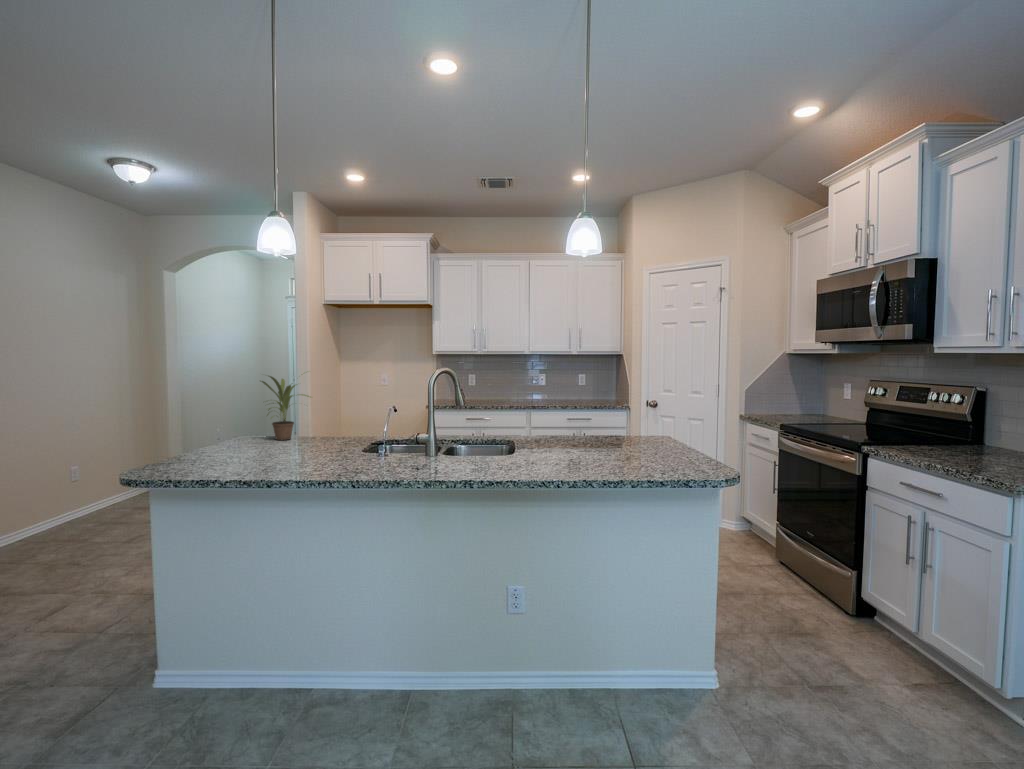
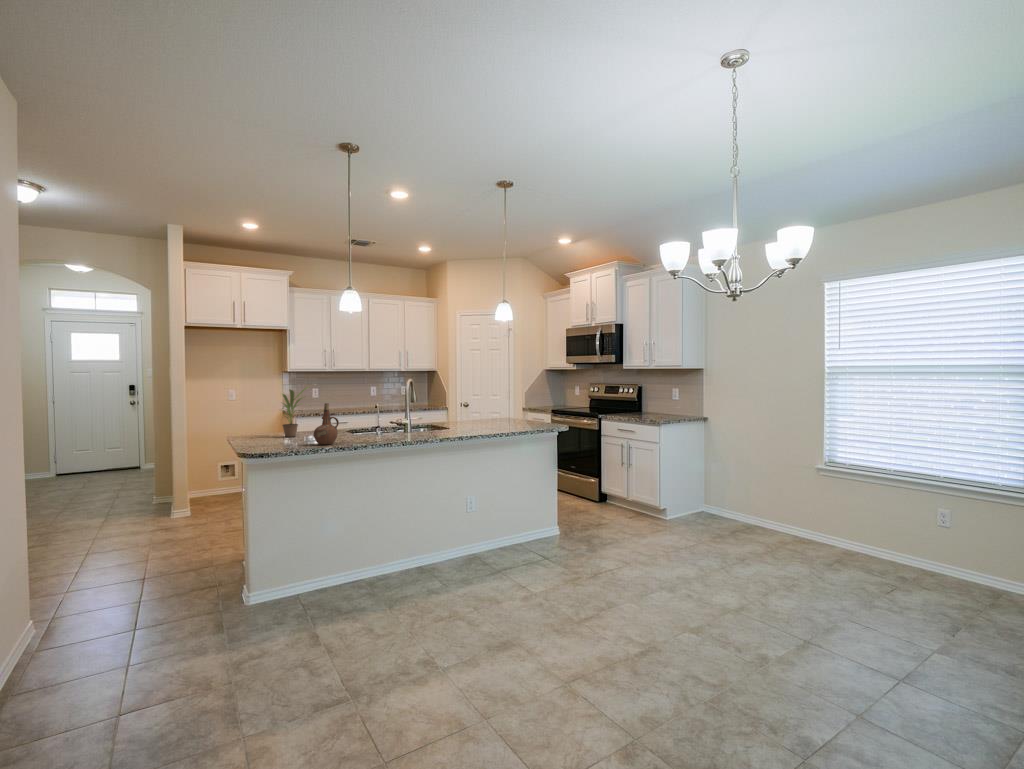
ceramic pitcher: none [206,399,250,466] -> present [314,403,339,445]

